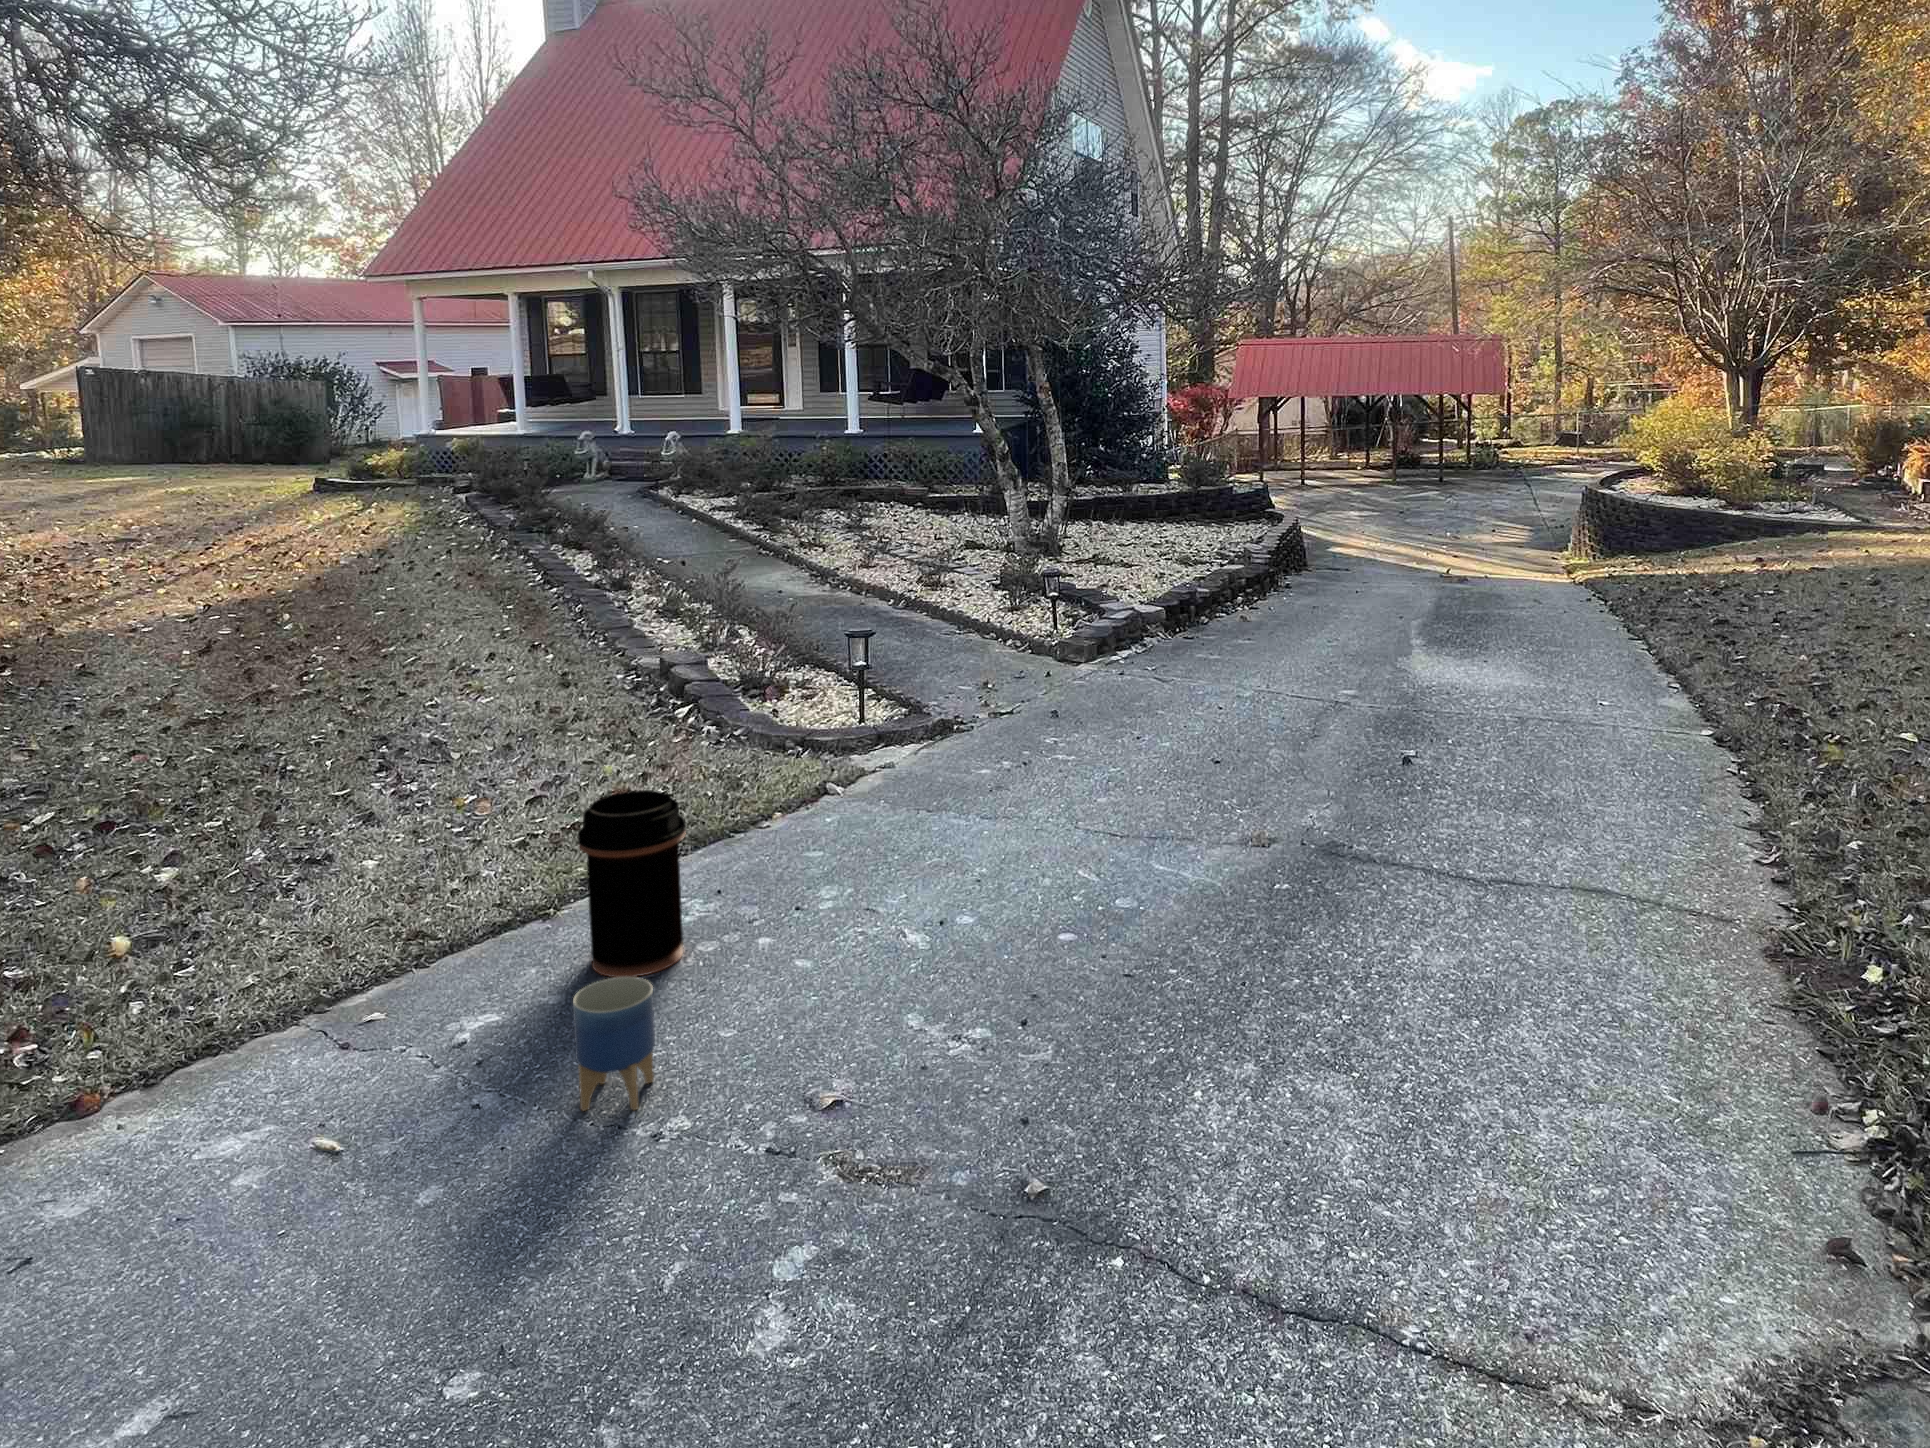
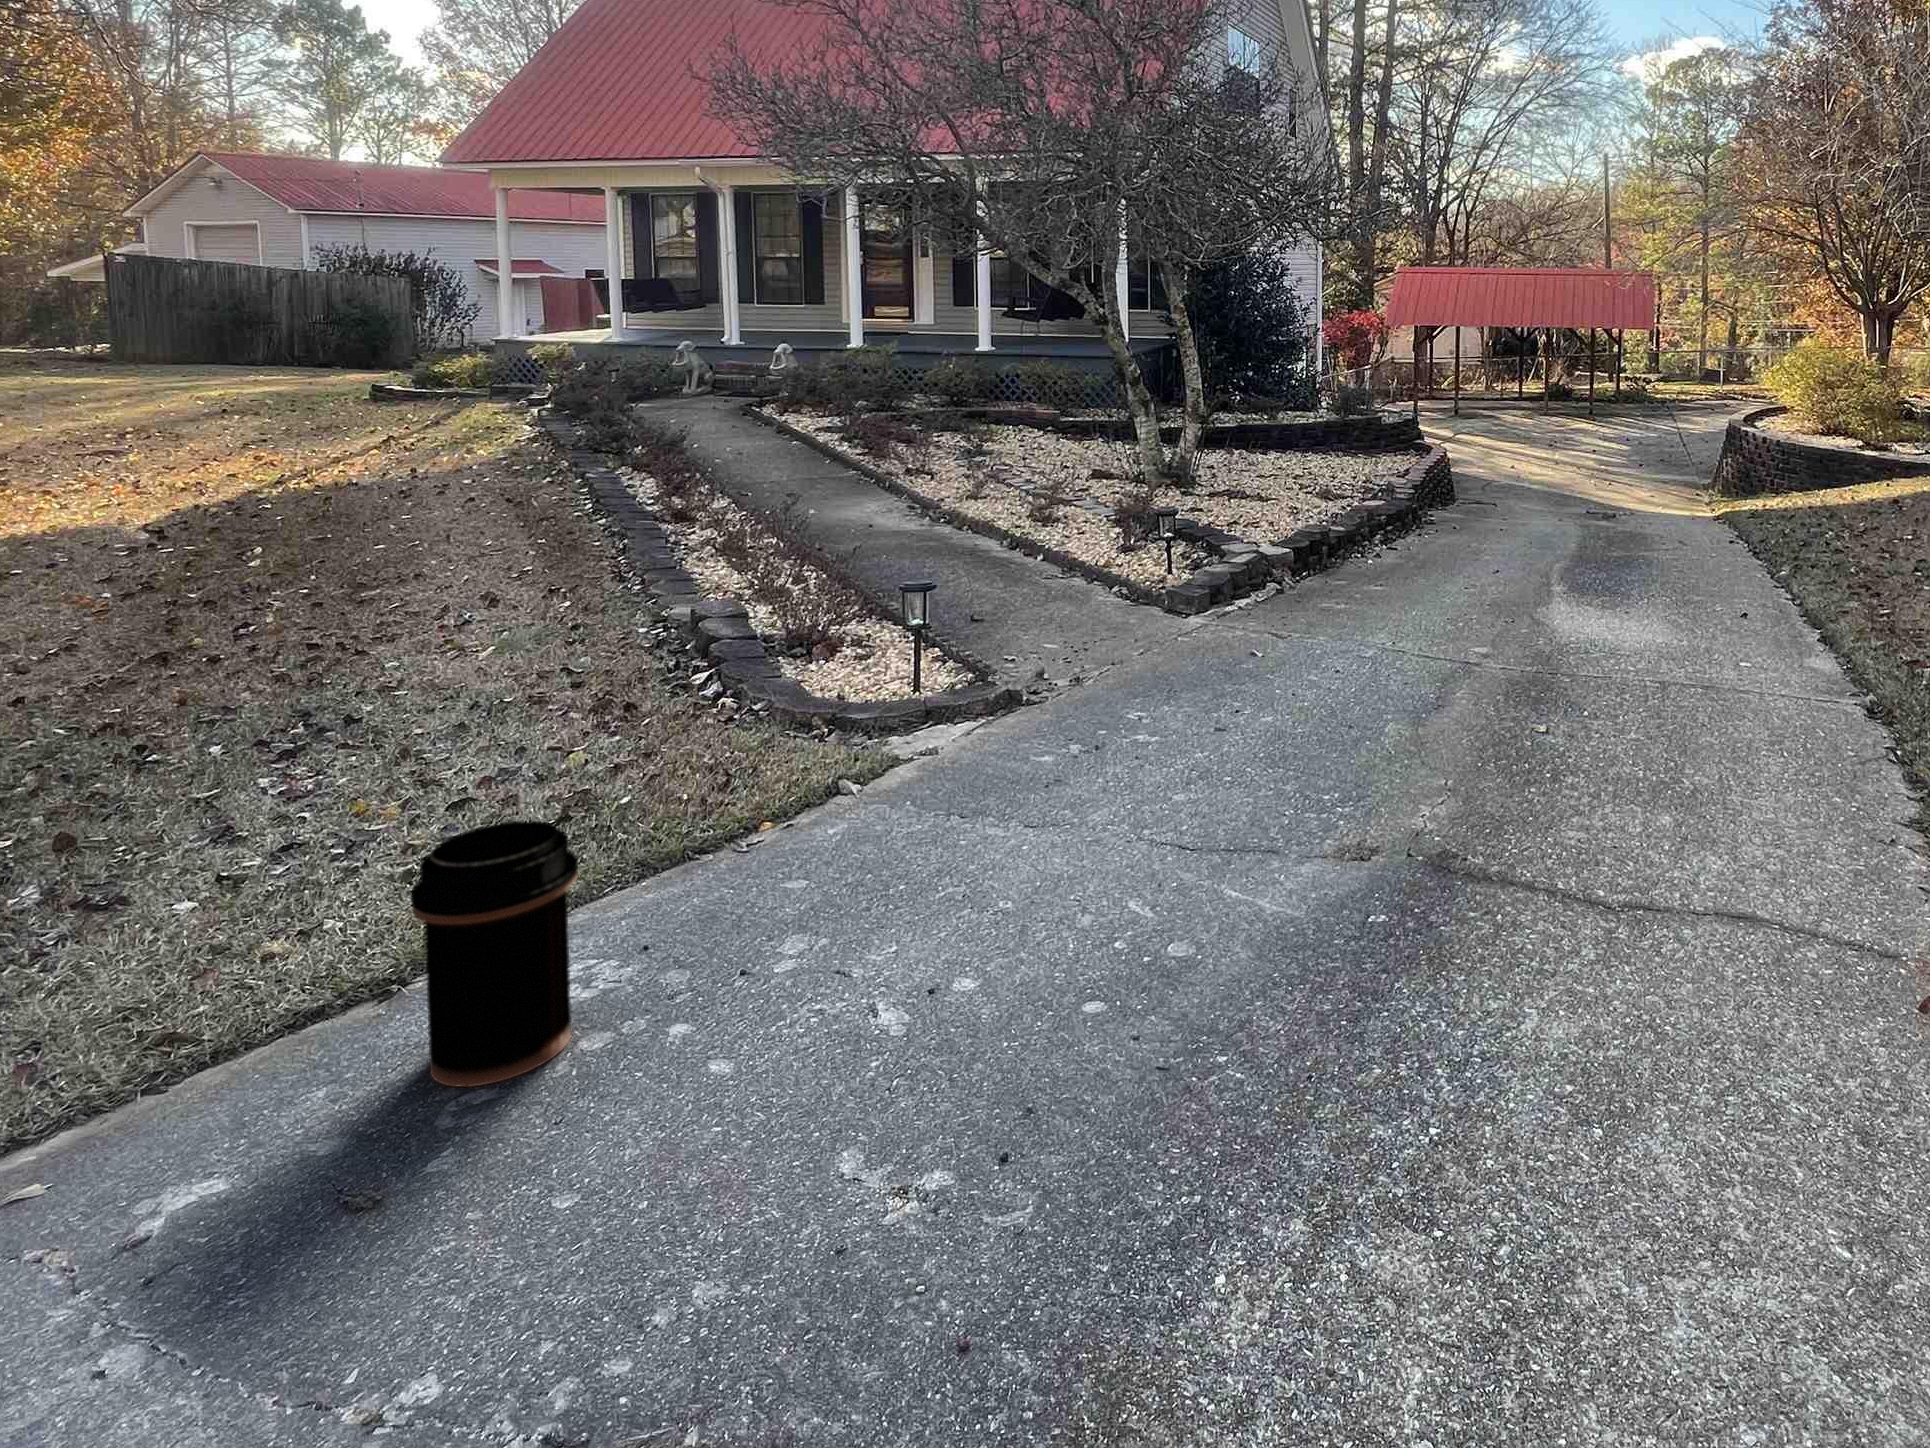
planter: present [573,977,655,1111] -> none [283,1133,429,1355]

